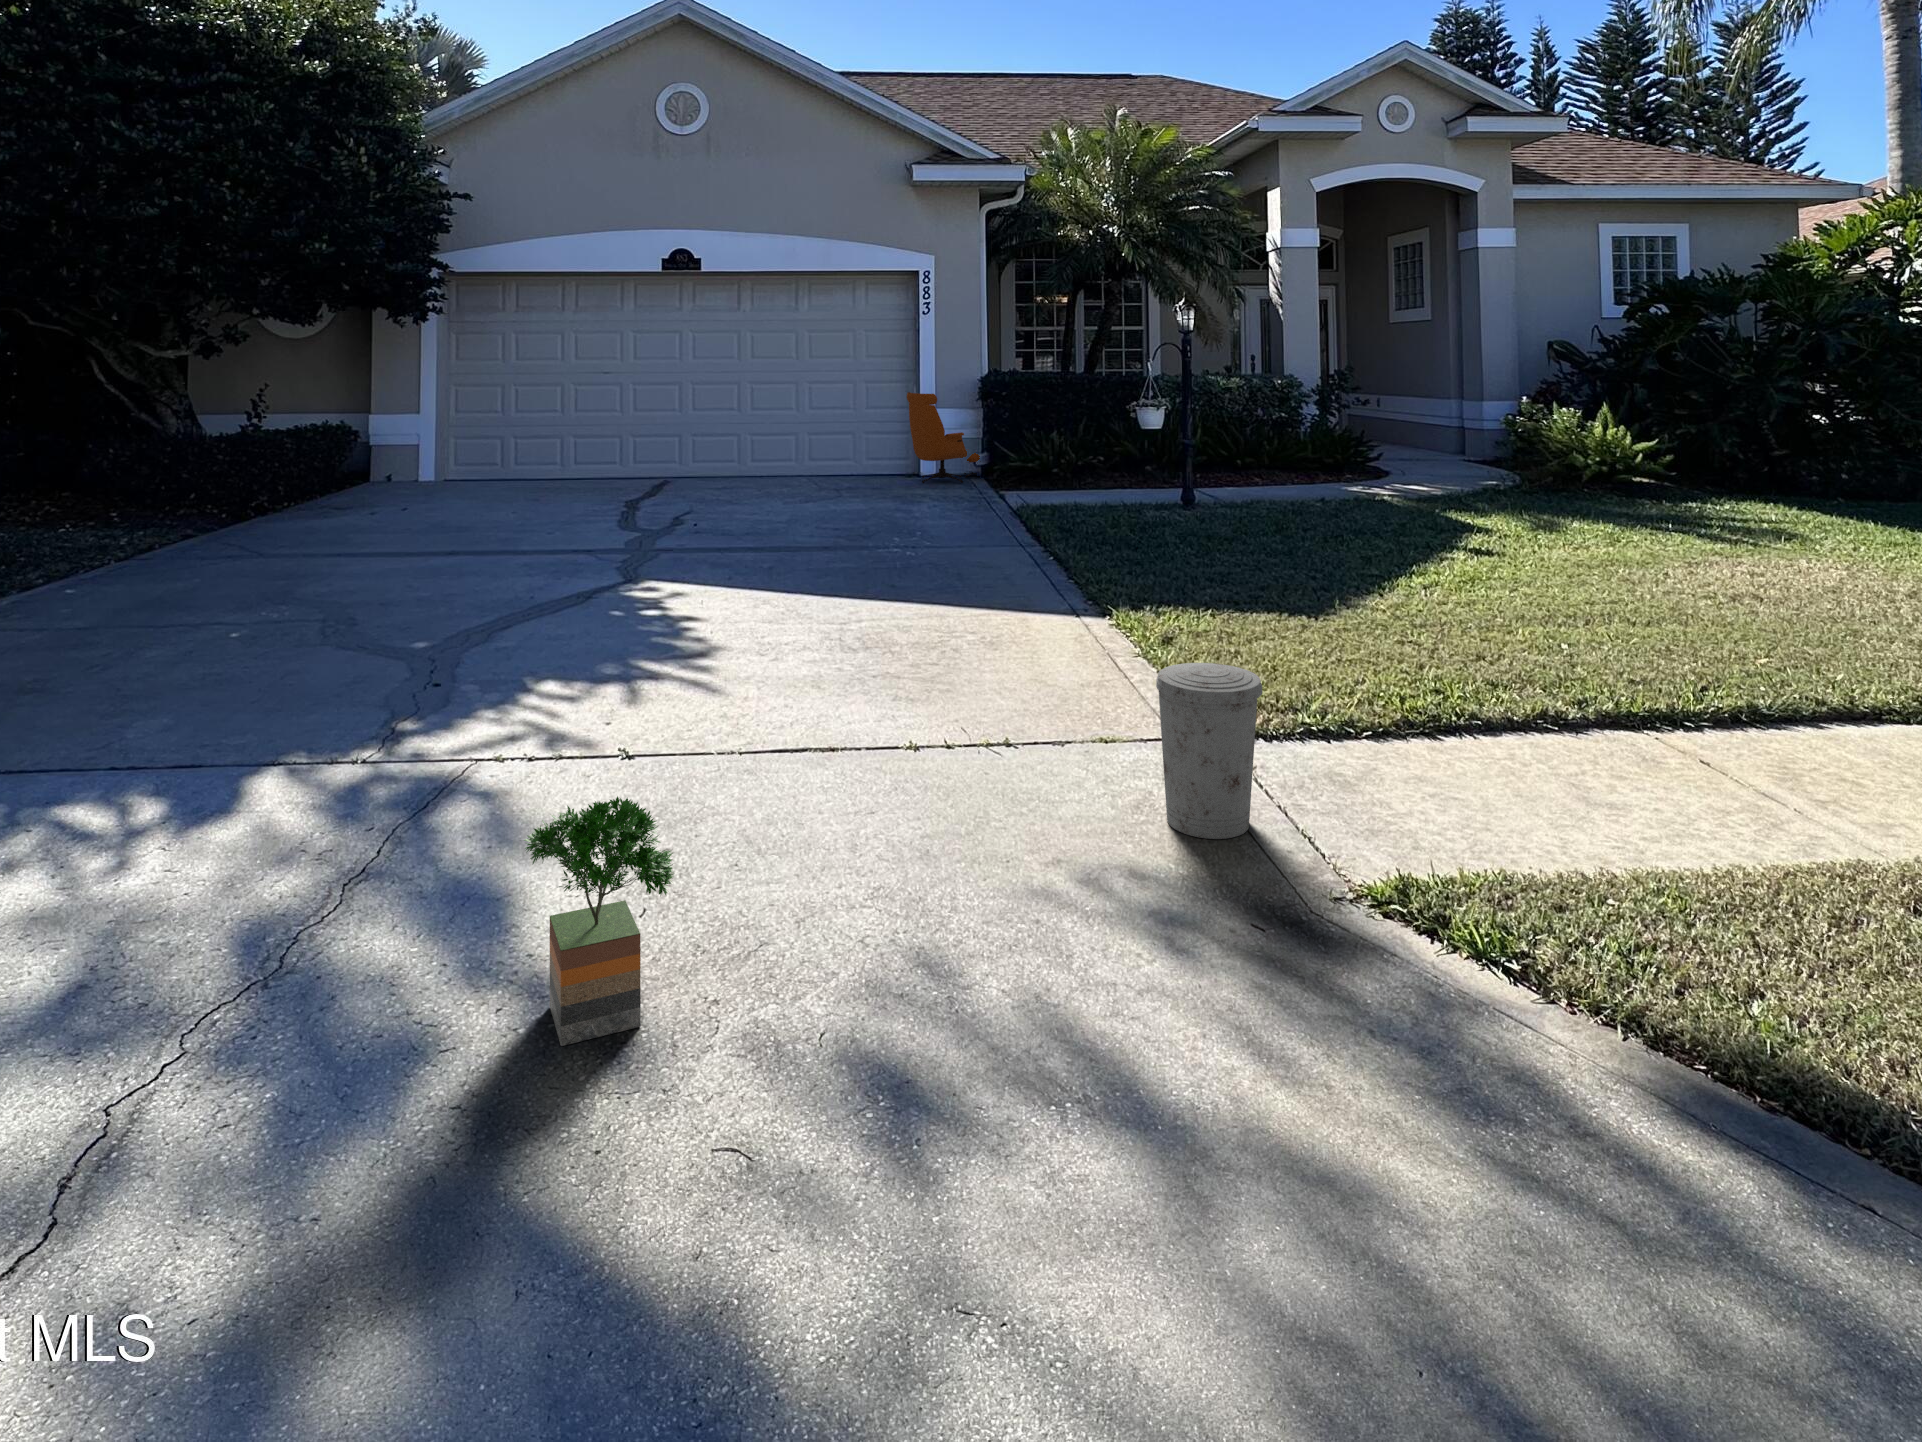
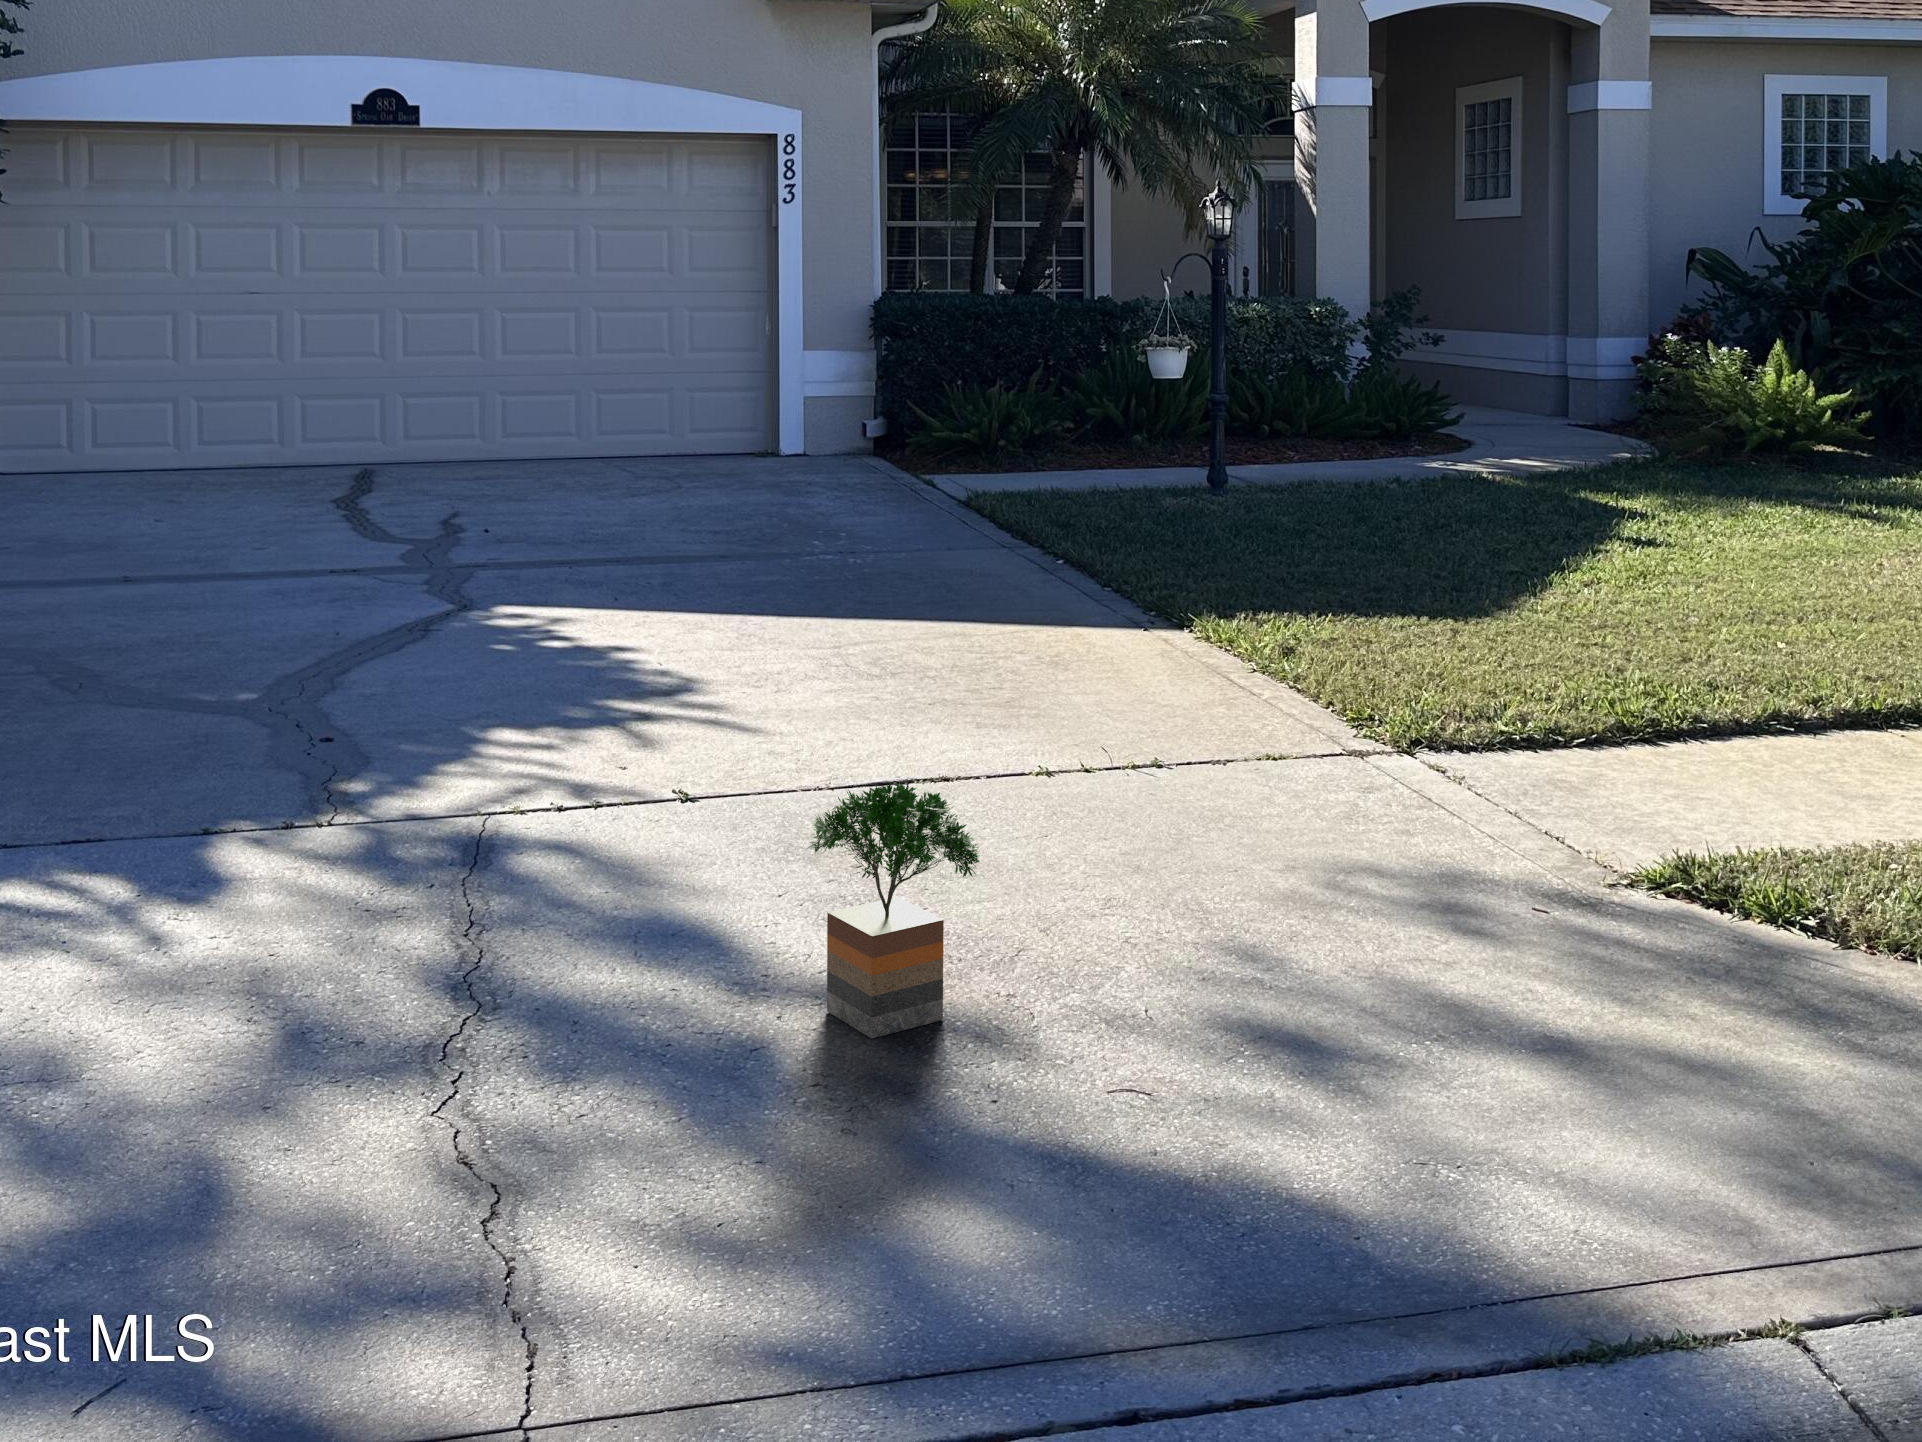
lounge chair: present [907,392,981,483] -> none [779,323,911,463]
trash can: present [1156,663,1263,839] -> none [1383,647,1507,842]

